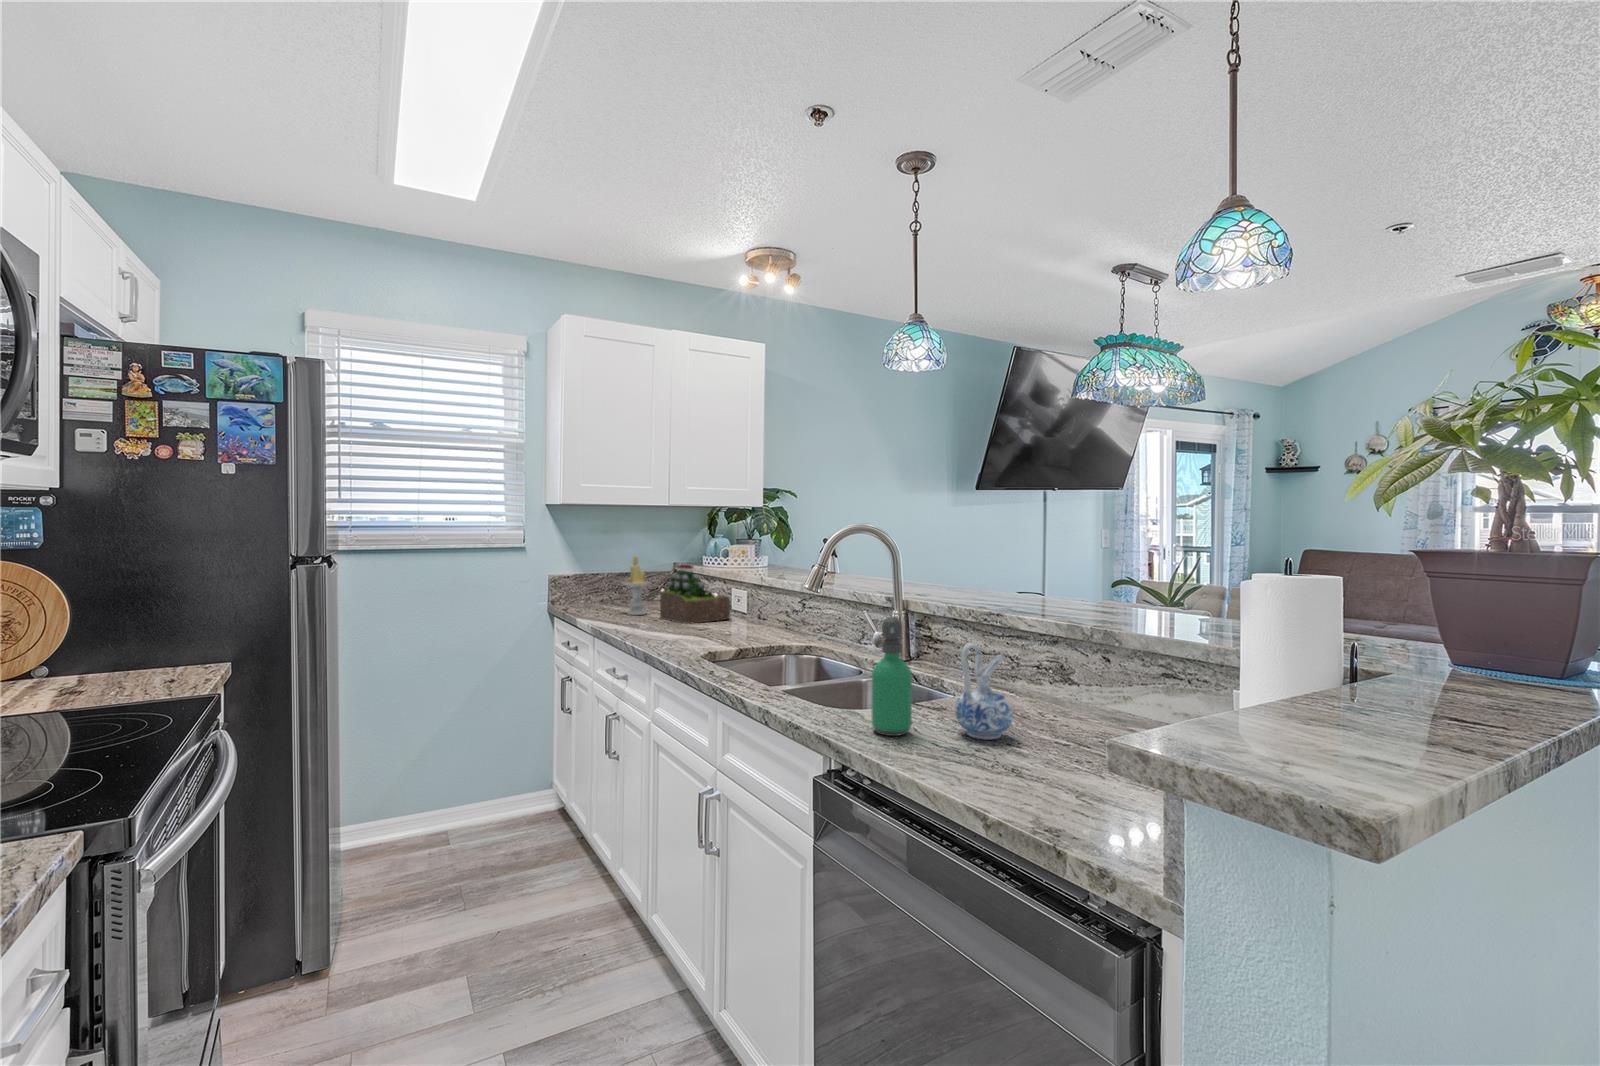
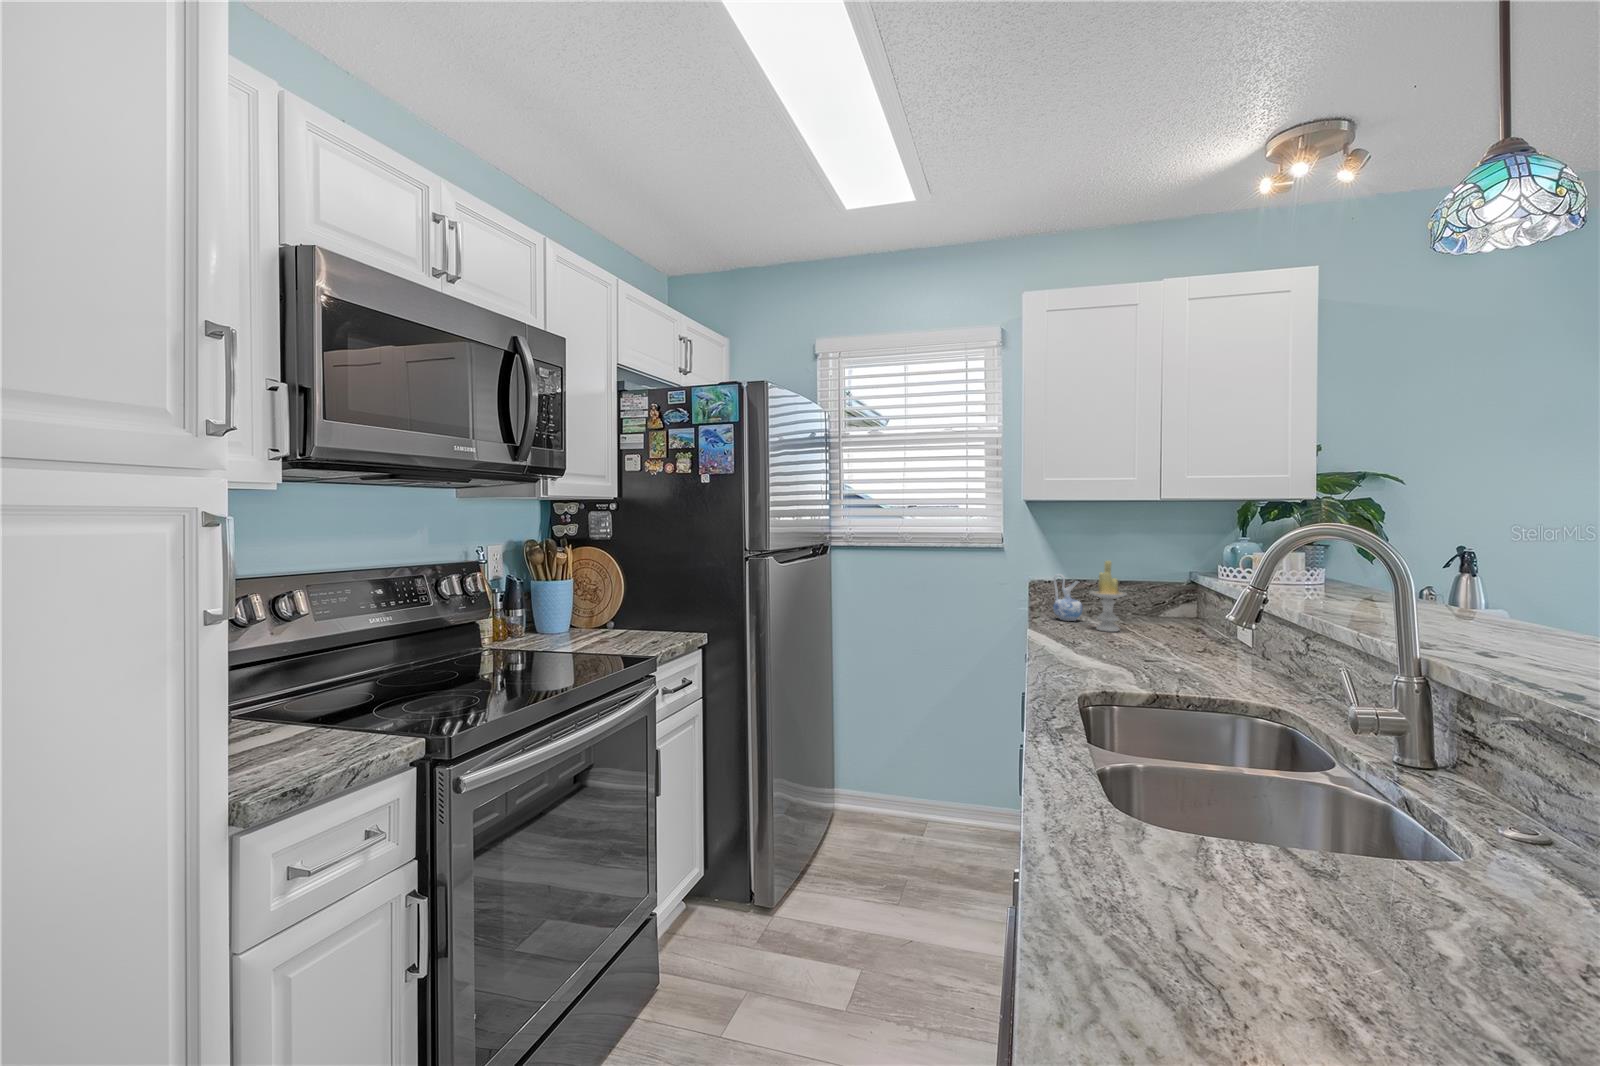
succulent plant: present [660,565,731,624] -> none [1128,575,1224,651]
soap dispenser: present [872,617,912,736] -> none [1112,687,1187,895]
ceramic pitcher: present [955,643,1013,740] -> present [1053,574,1083,621]

